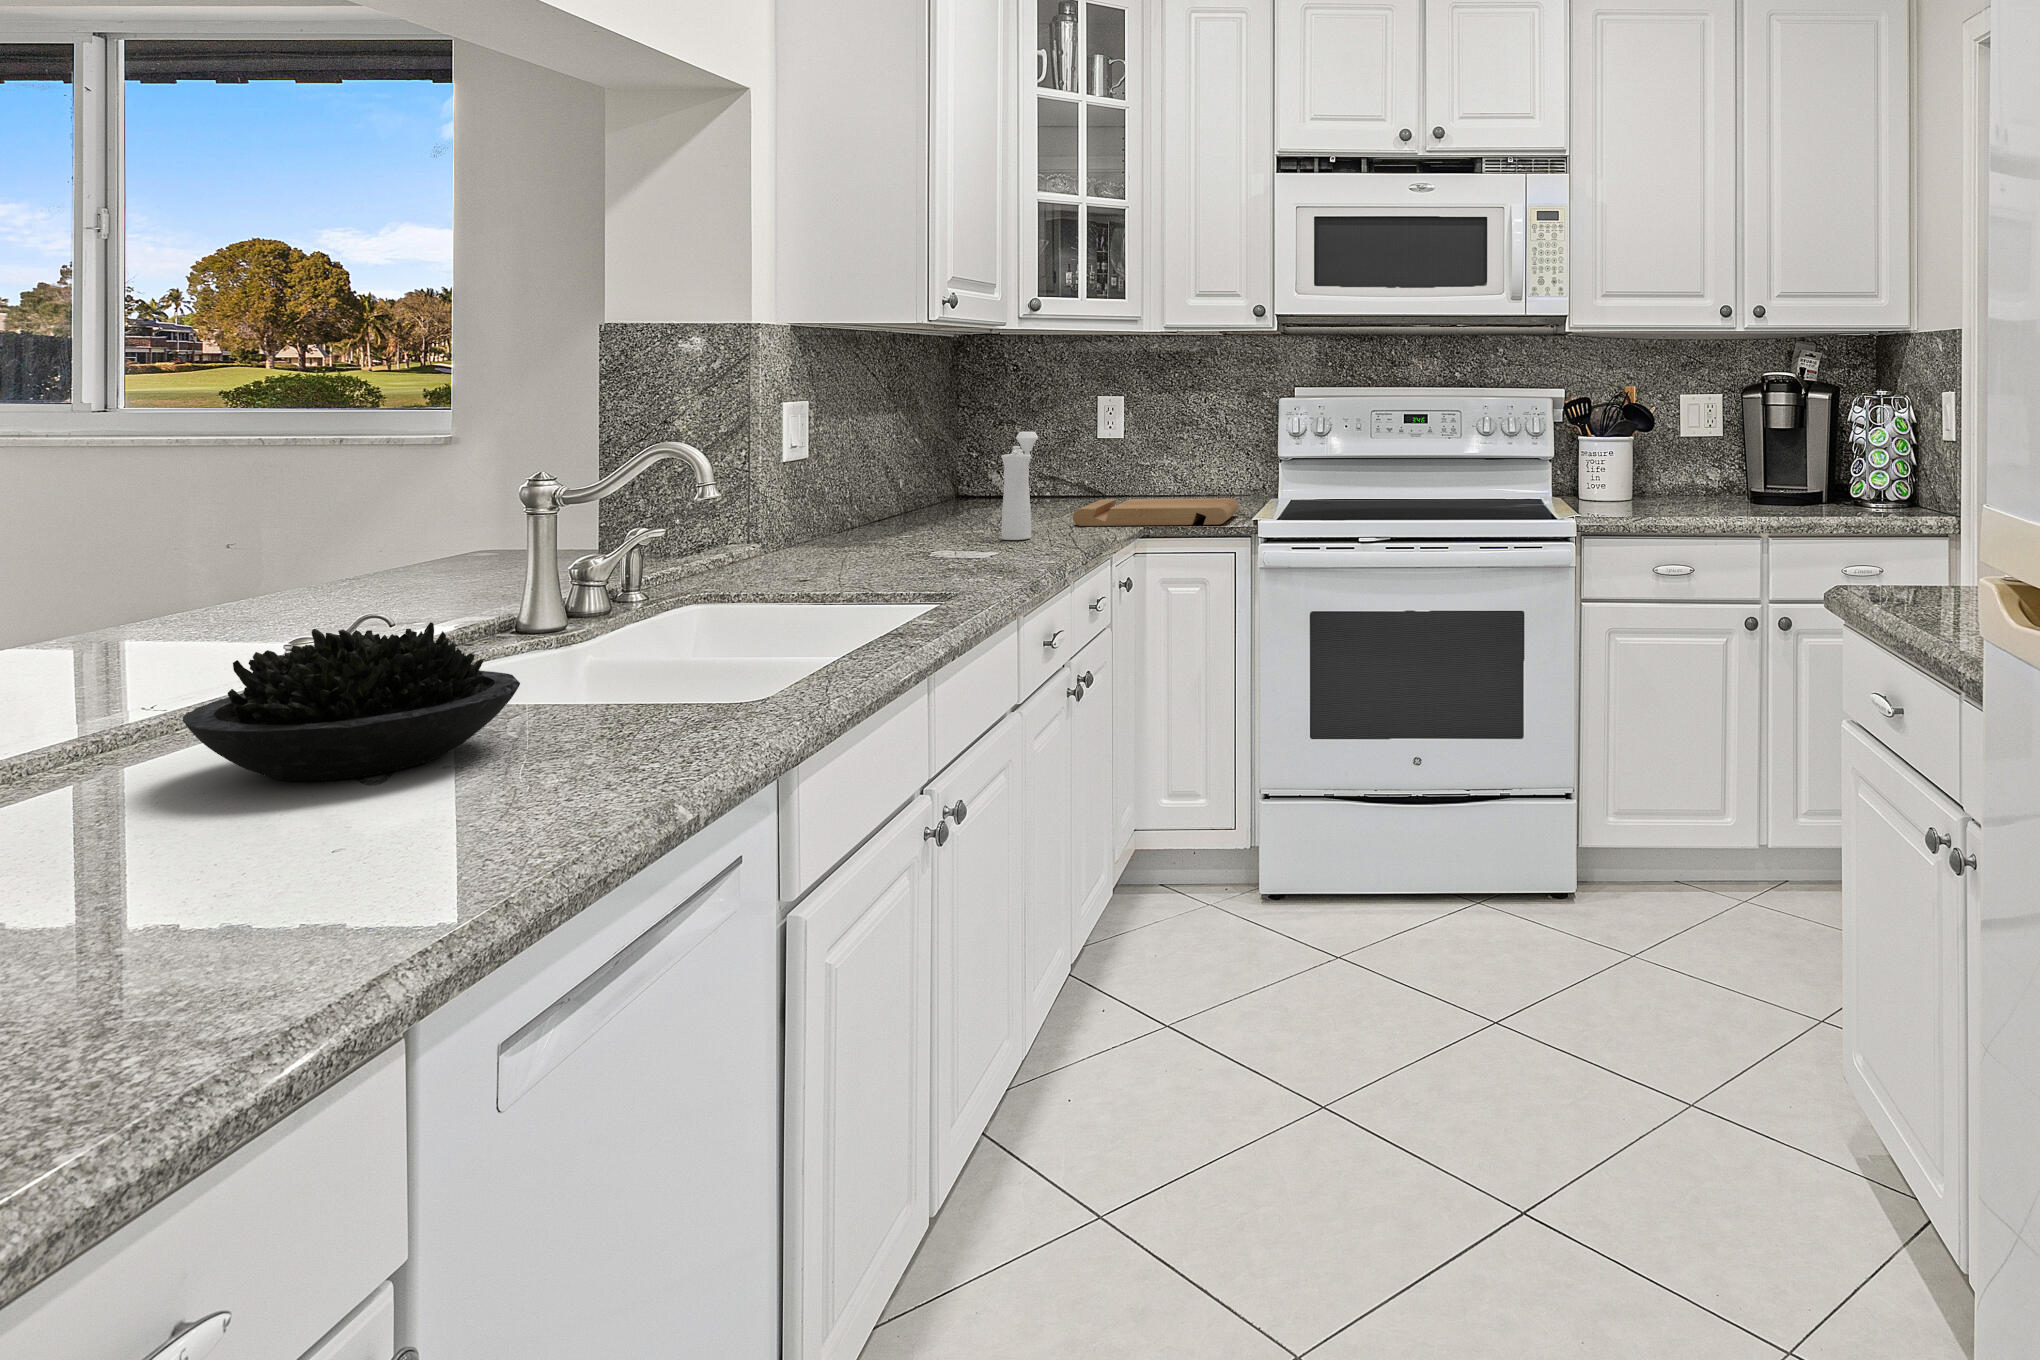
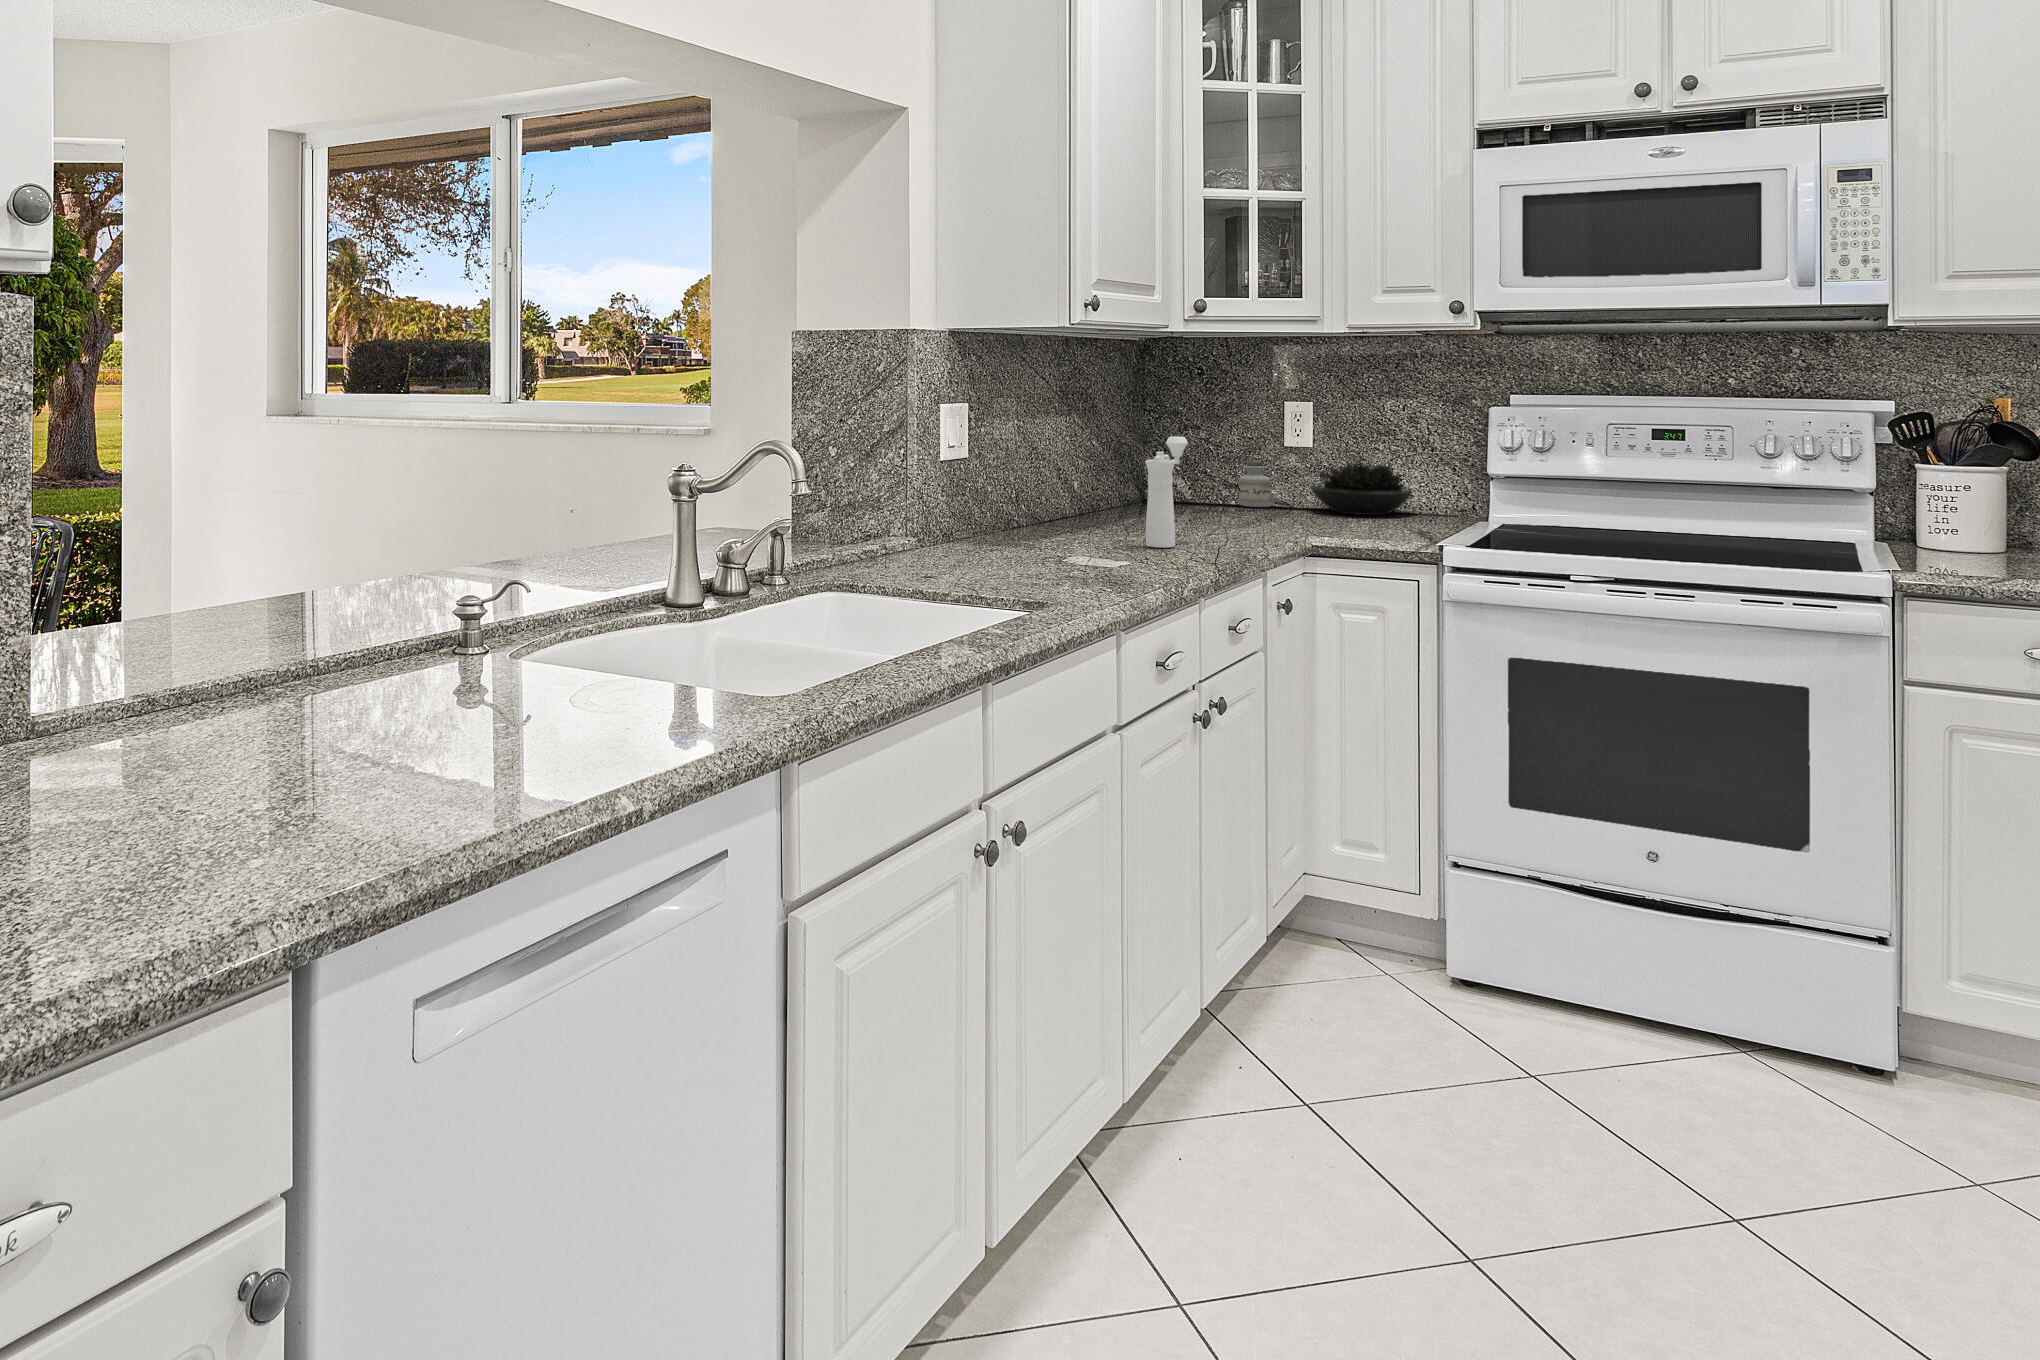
jar: none [1057,455,1091,500] -> present [1239,460,1274,507]
cutting board: present [1073,498,1239,526] -> none [1228,510,1420,548]
succulent plant: present [183,622,520,781] -> present [1311,463,1413,515]

